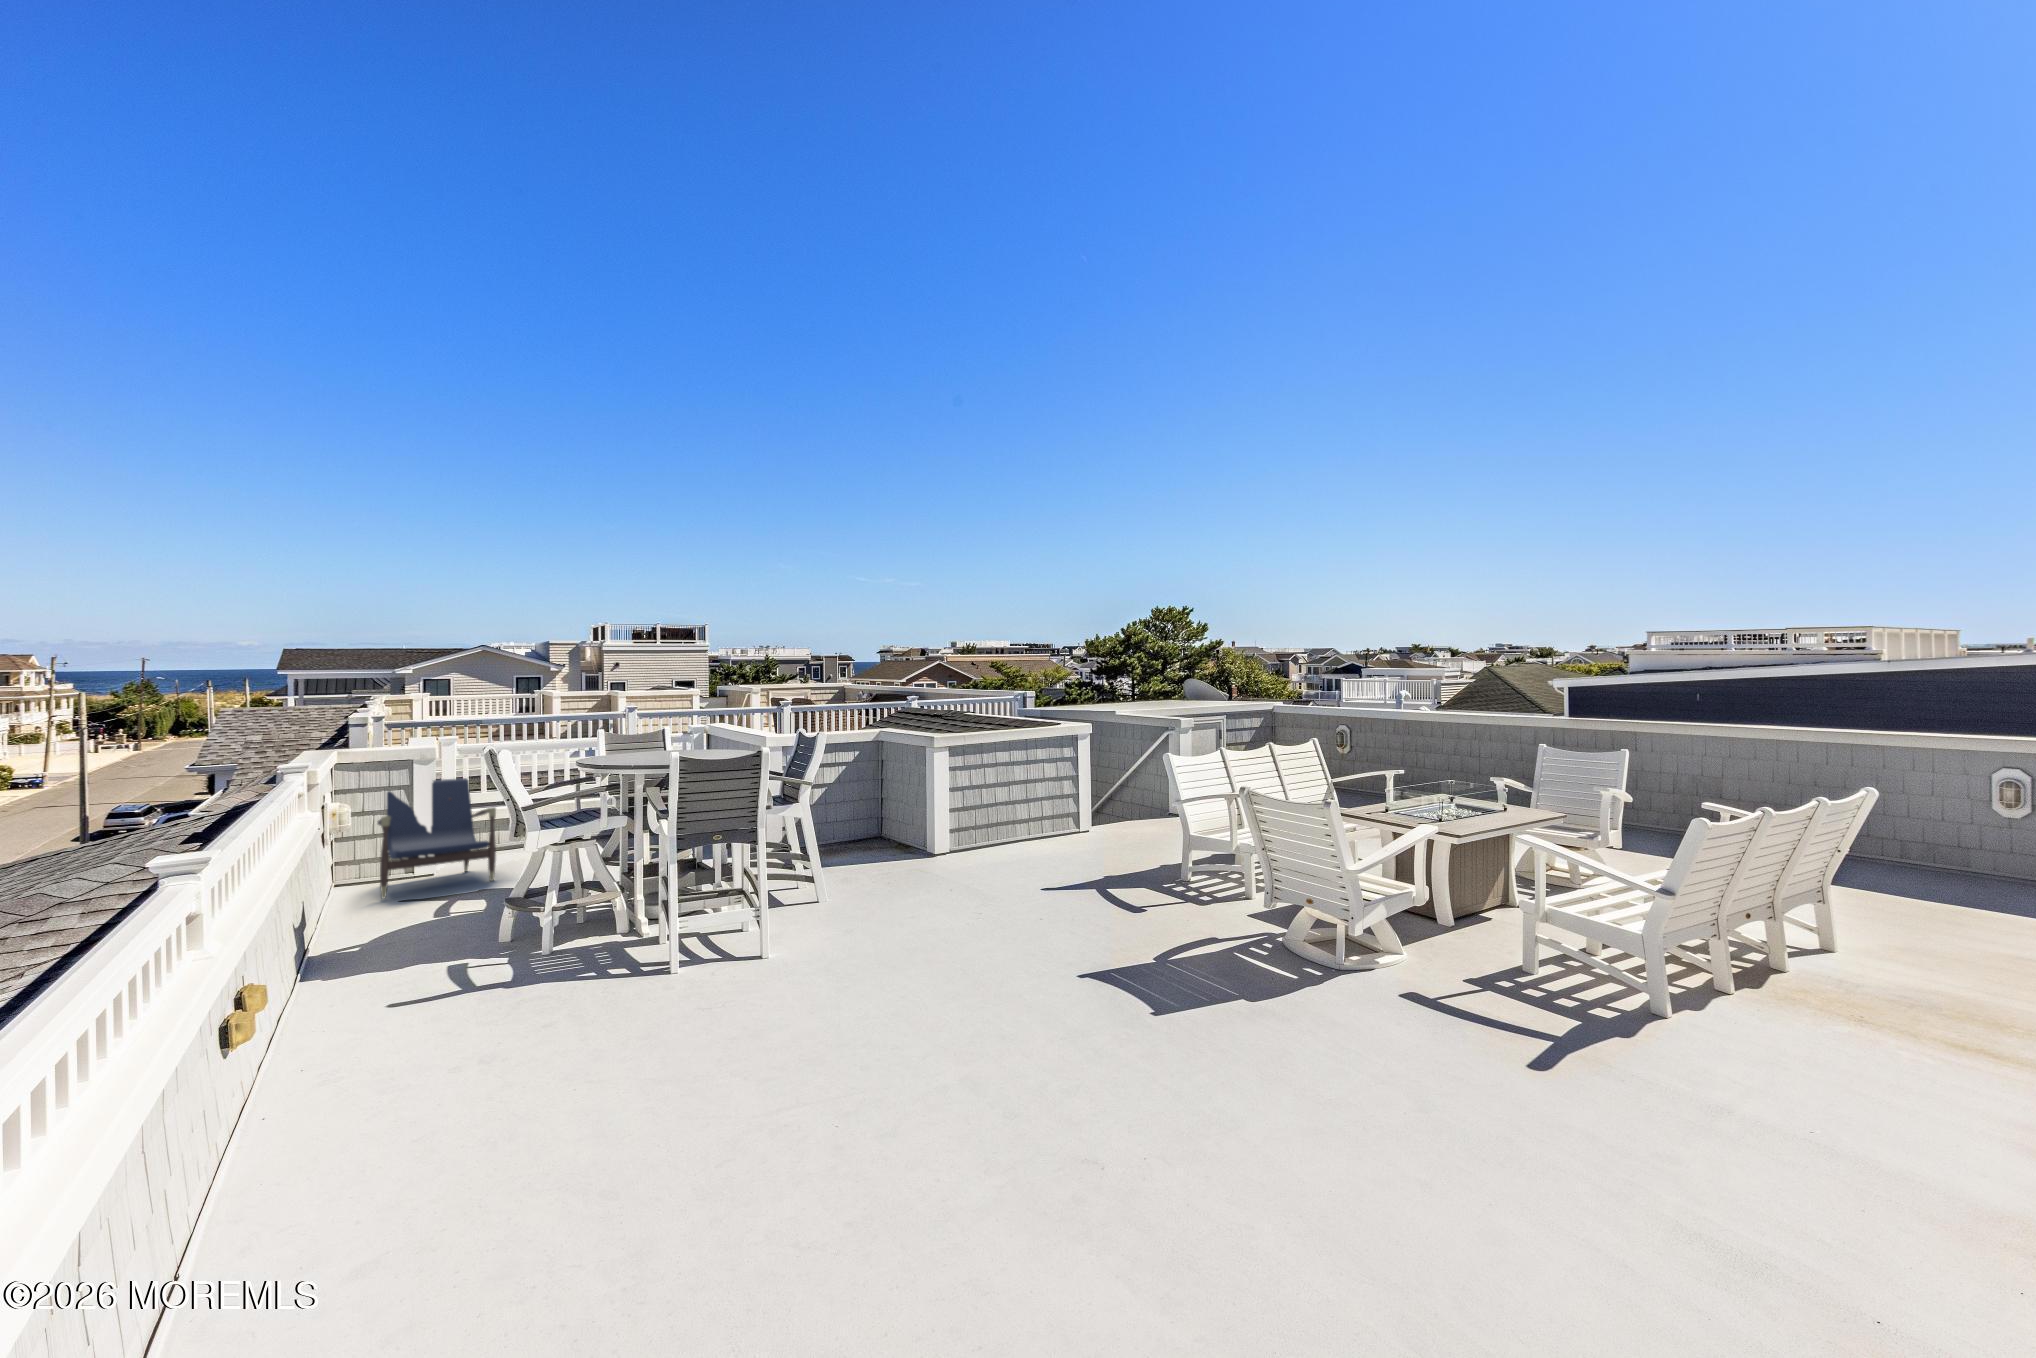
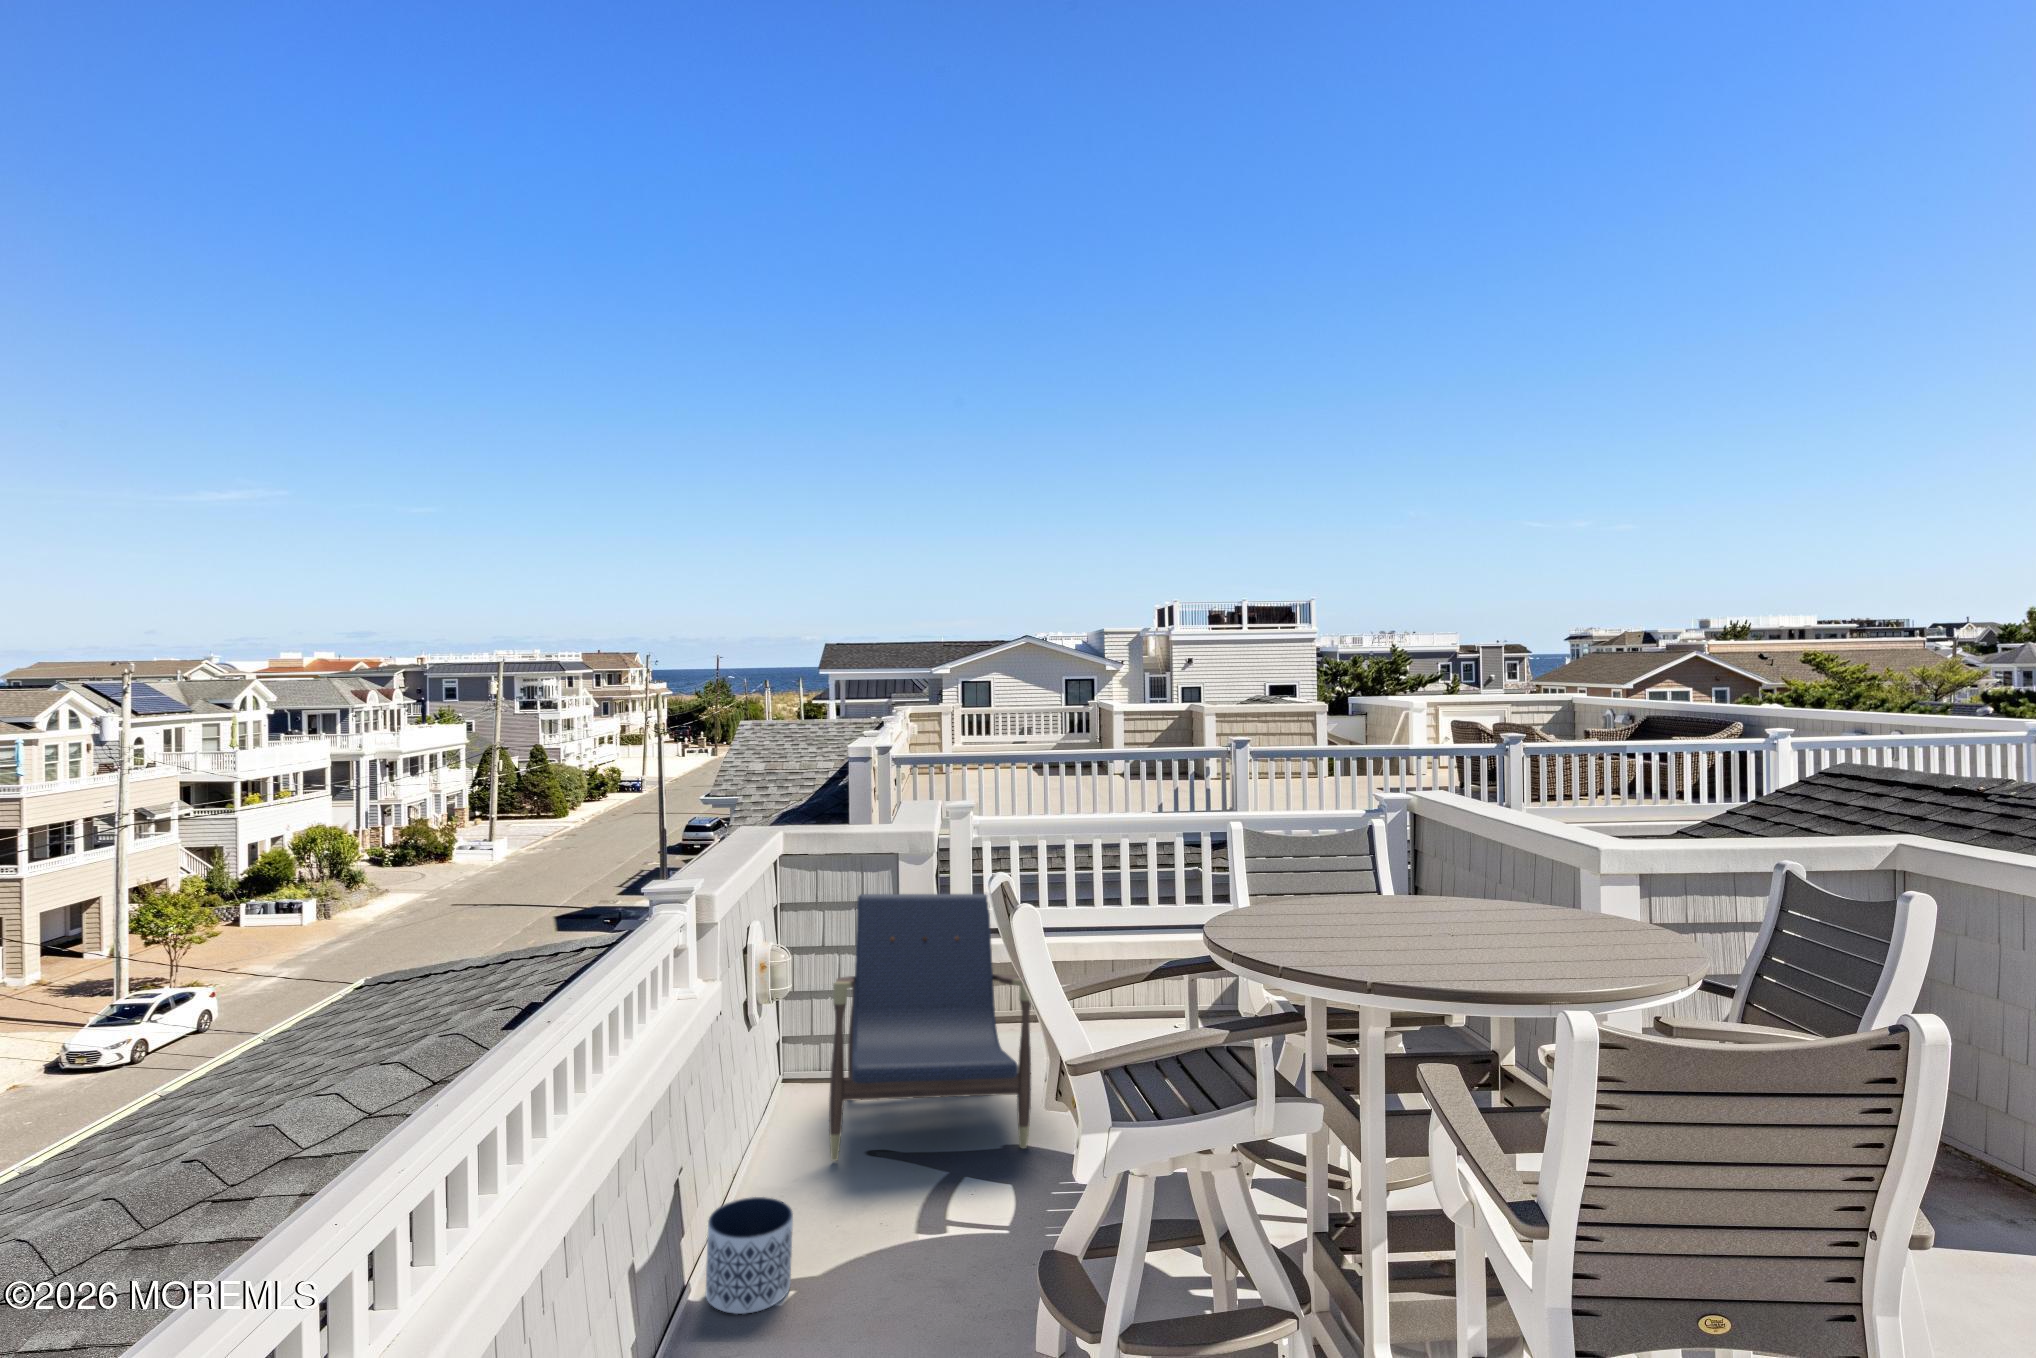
planter: none [331,893,378,933] -> present [706,1197,793,1314]

